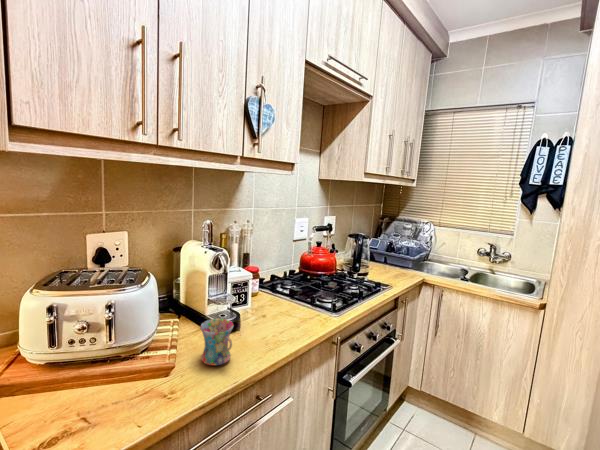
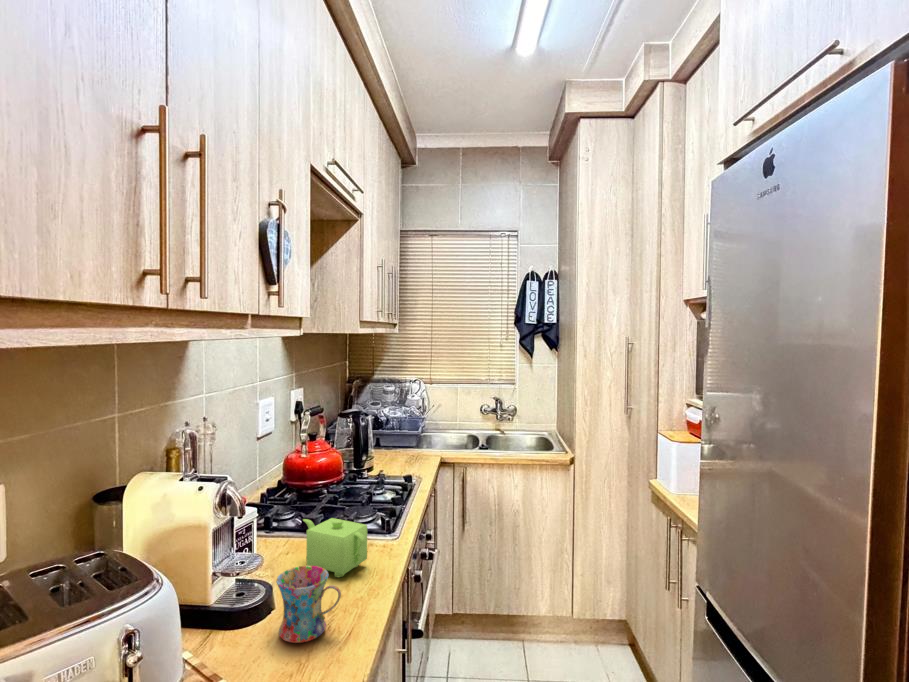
teapot: none [259,293,296,335] -> present [303,518,367,577]

